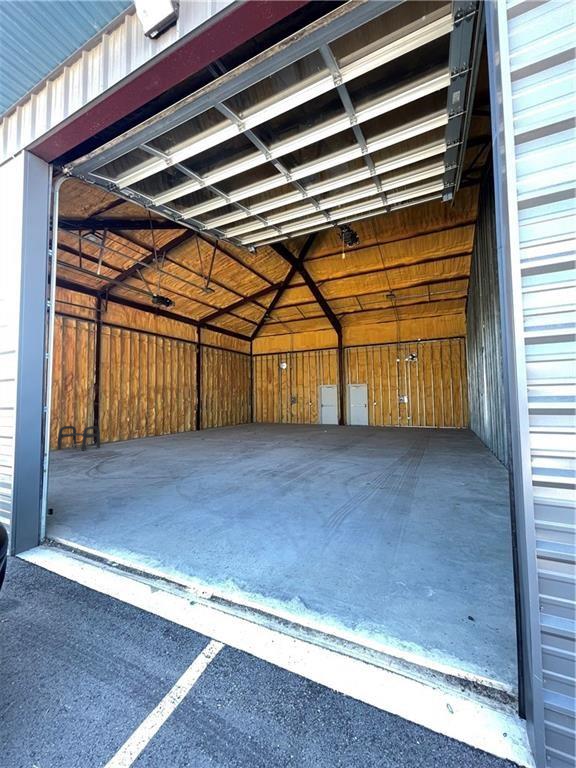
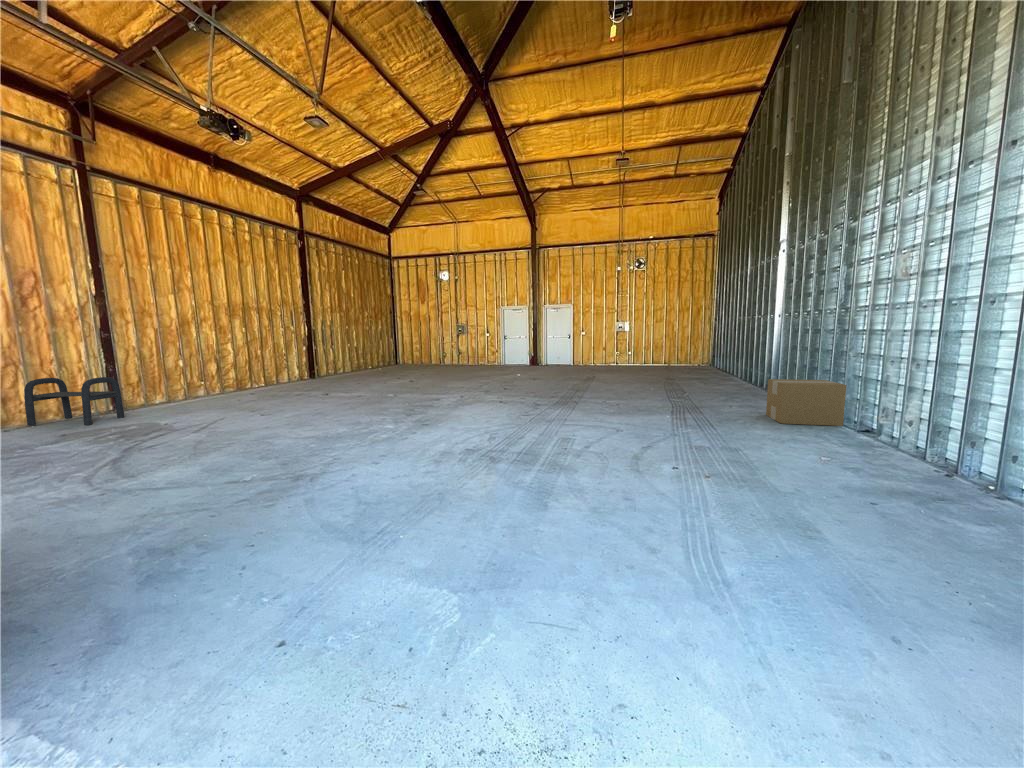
cardboard box: none [464,438,509,470] -> present [766,379,846,426]

